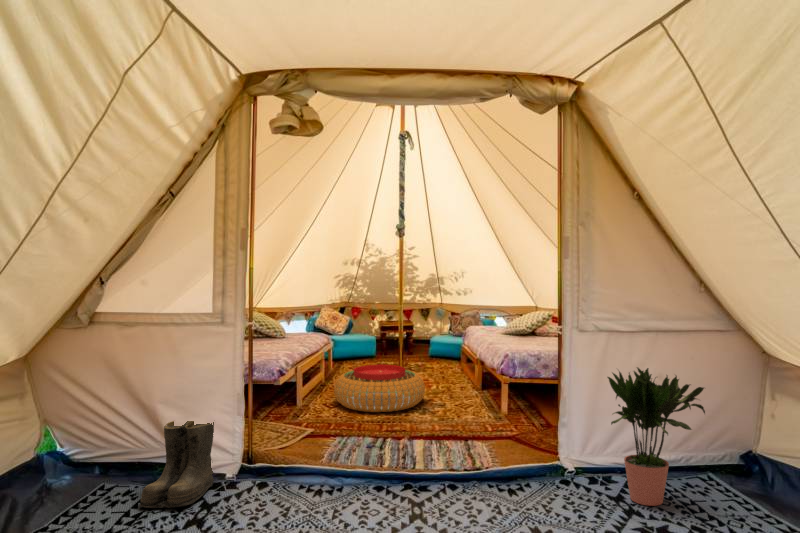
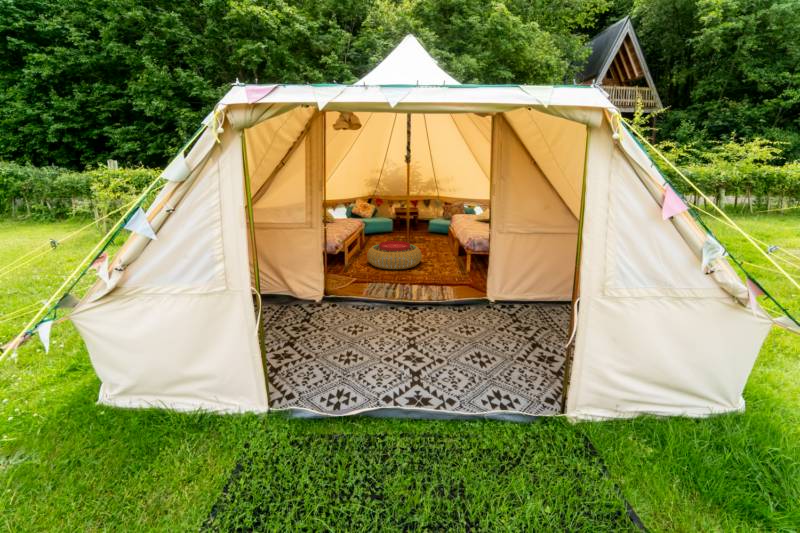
potted plant: present [607,367,705,506] -> none [508,247,564,318]
boots: present [140,421,214,508] -> none [277,272,311,314]

